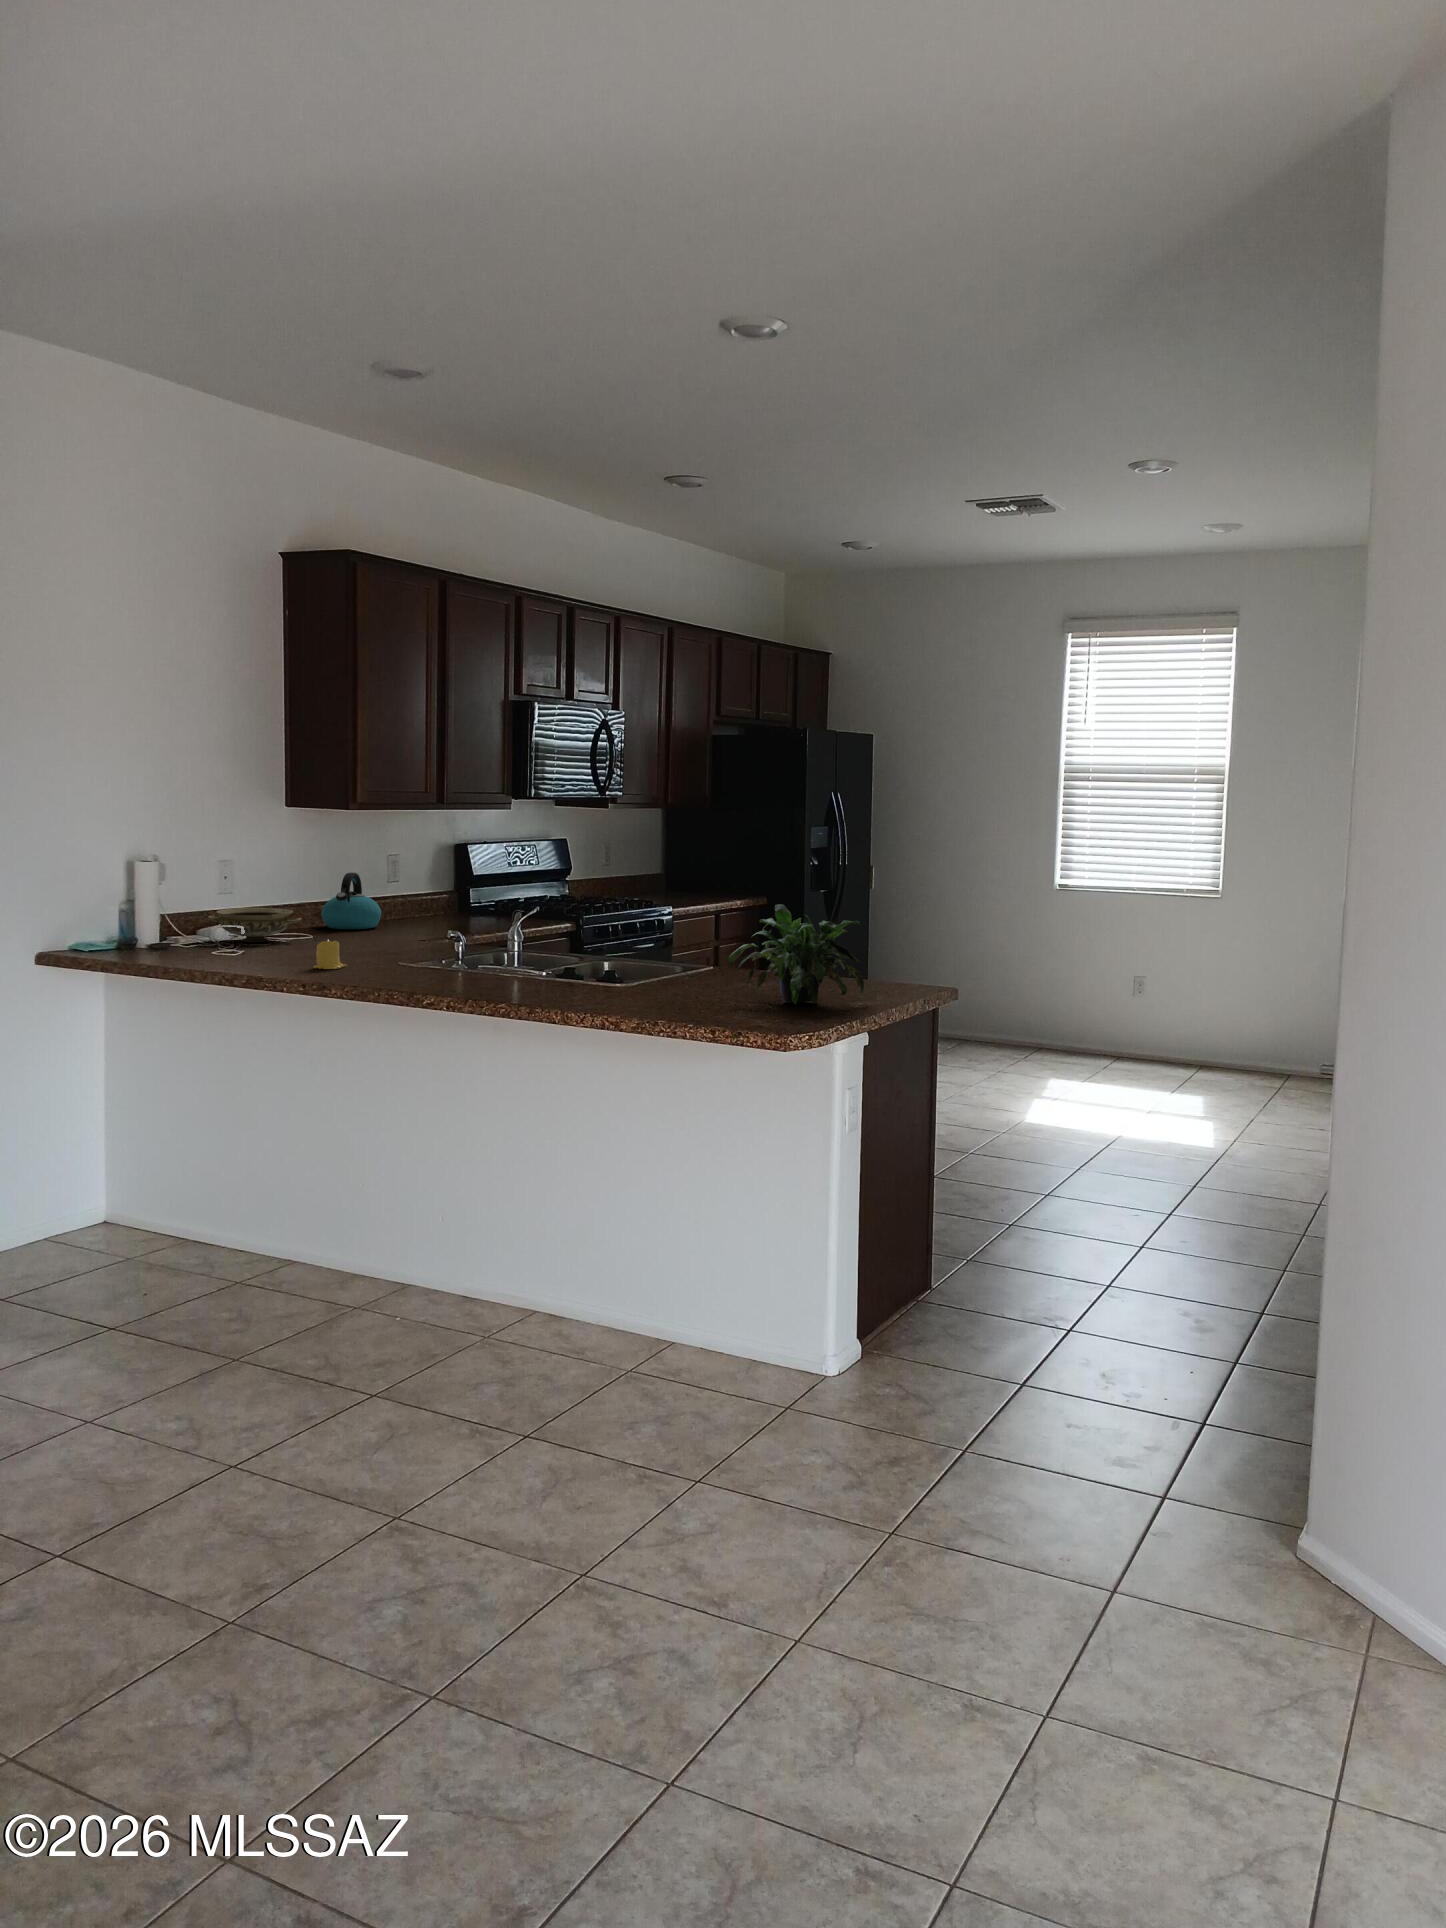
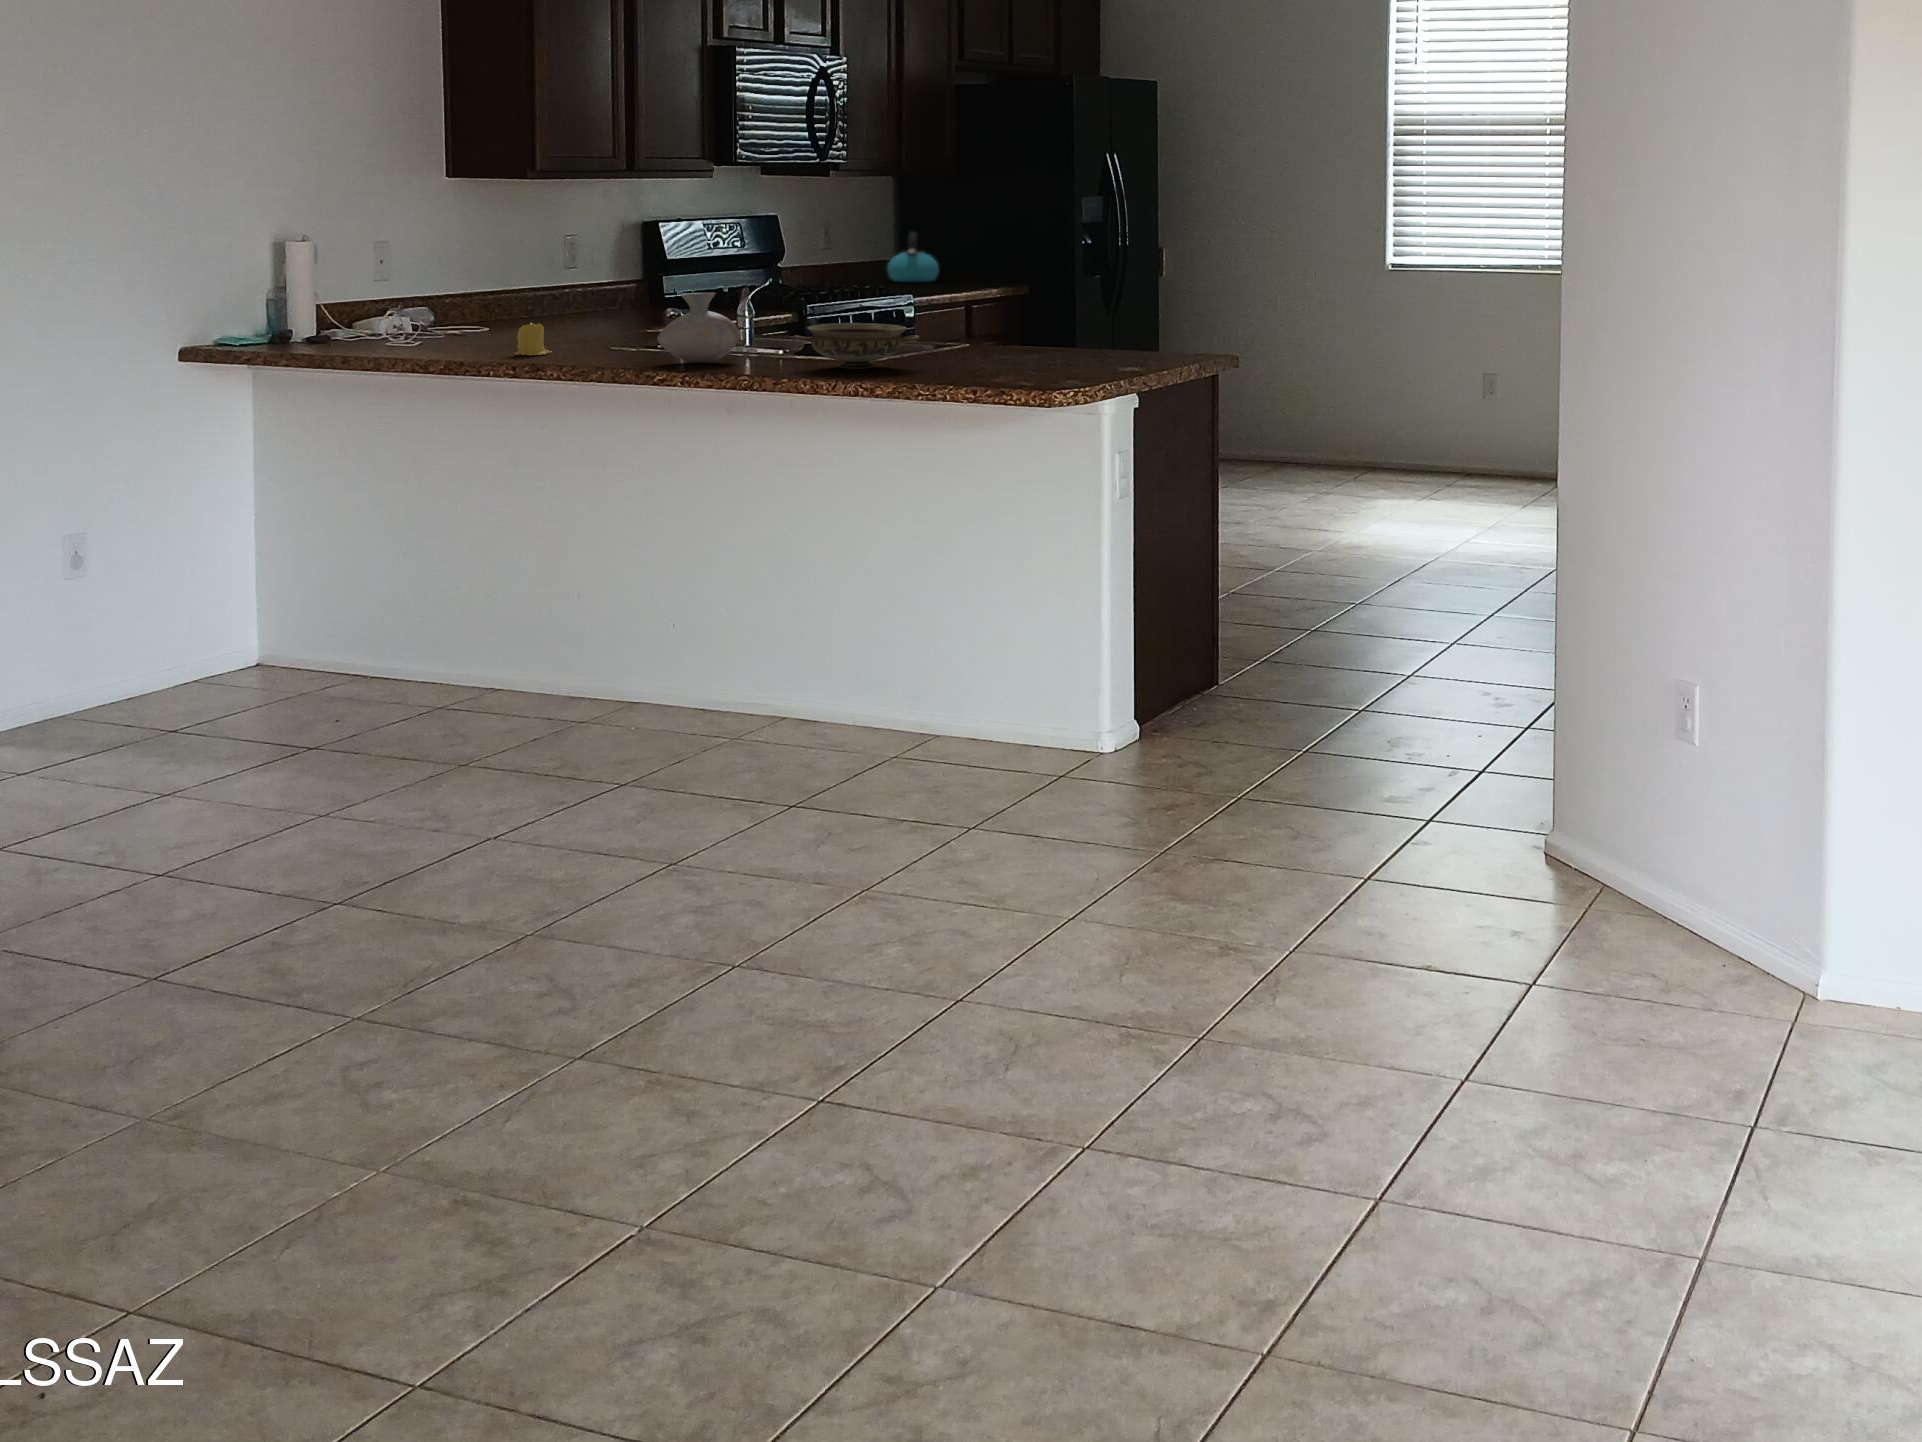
kettle: present [322,873,381,929] -> present [887,232,939,282]
potted plant: present [729,904,864,1004] -> none [986,266,1132,371]
ceramic bowl: present [208,908,302,942] -> present [794,323,920,369]
vase: none [432,918,507,982] -> present [657,292,740,363]

